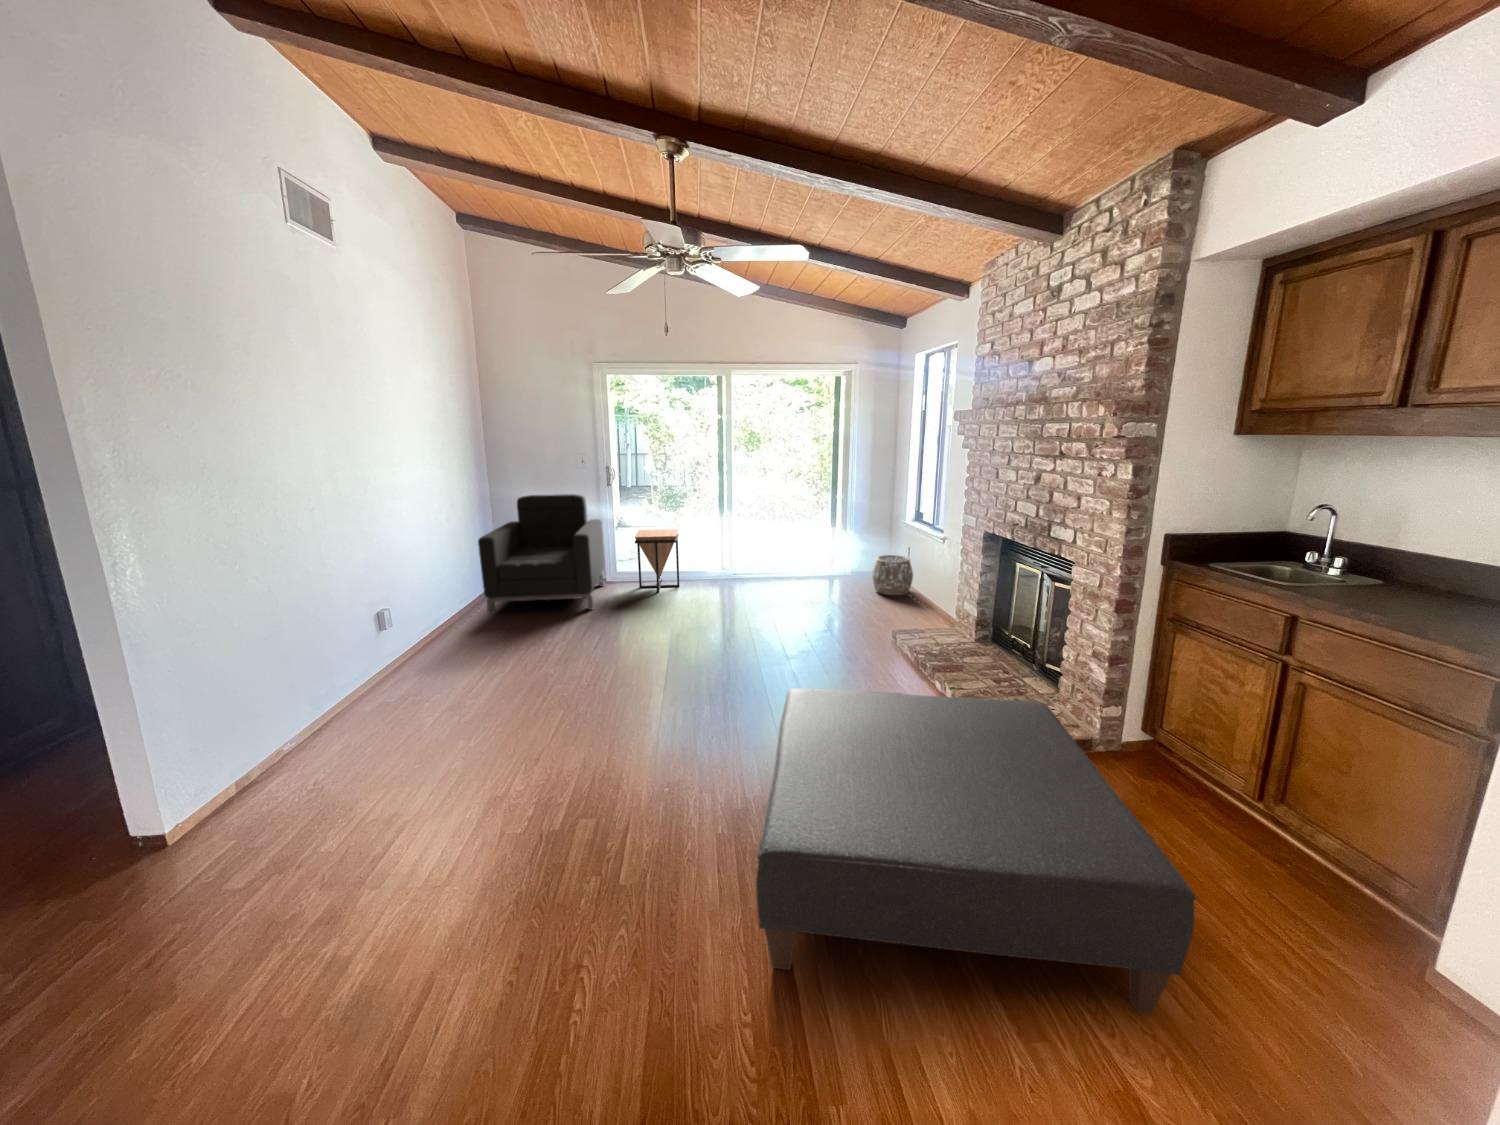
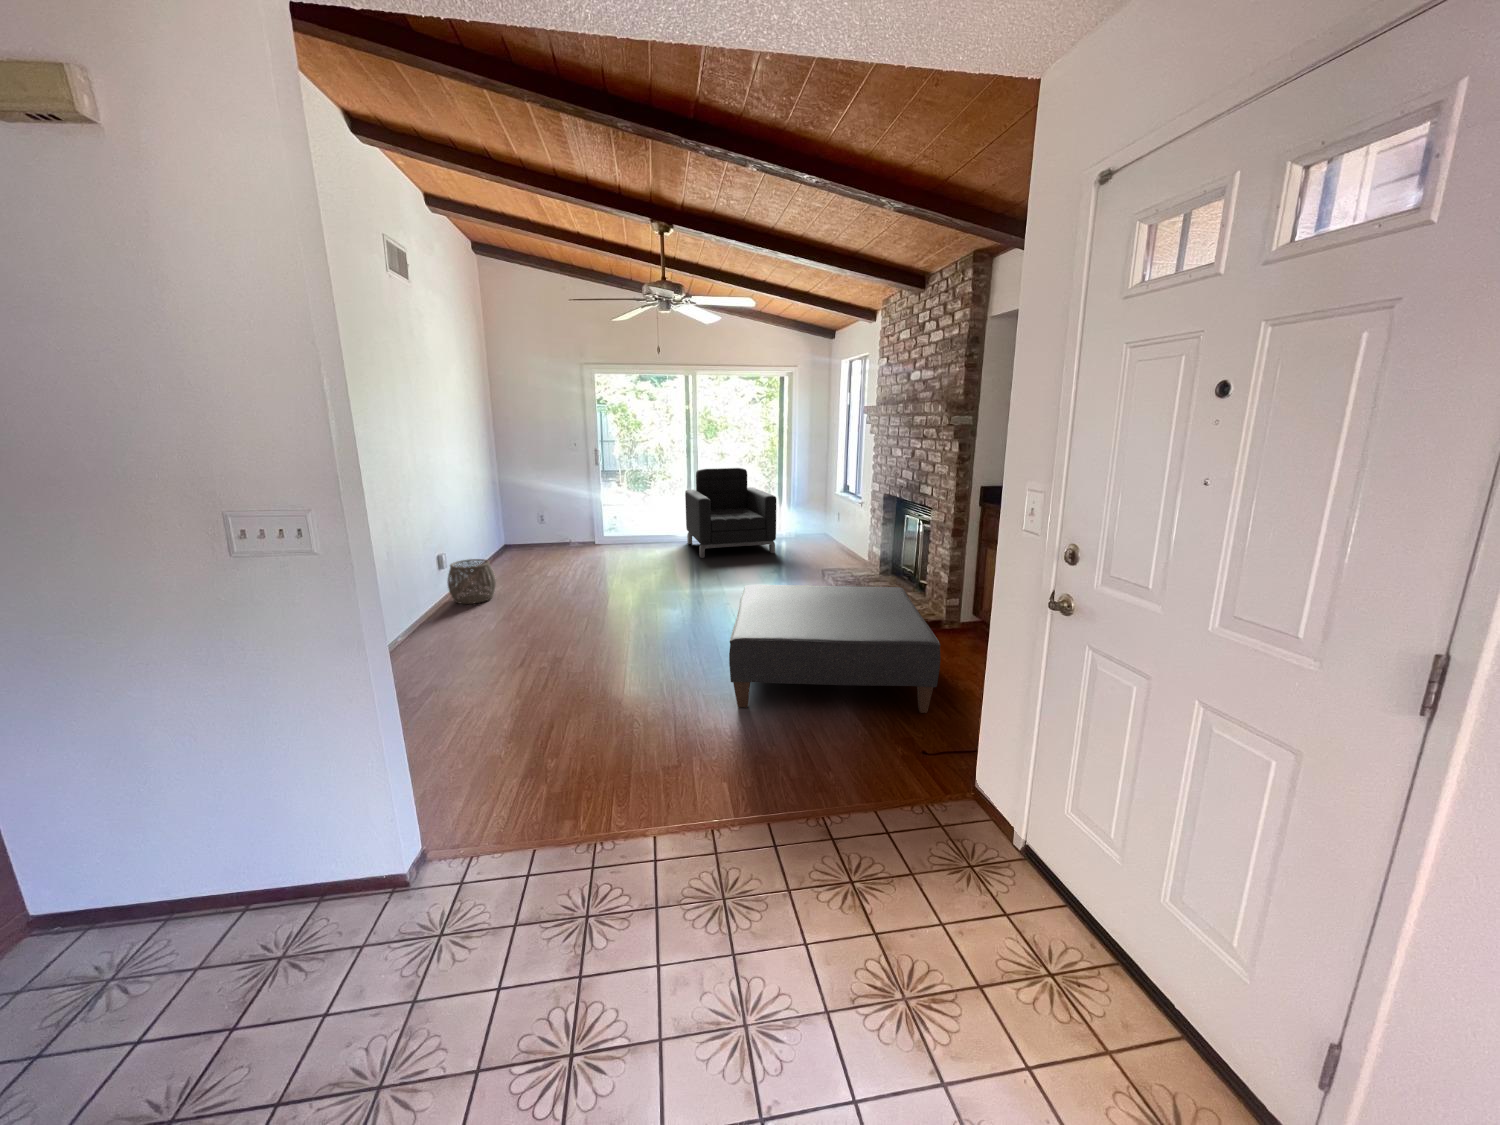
armchair: present [478,494,605,614] -> present [685,468,776,558]
side table: present [635,529,679,592] -> none [620,500,656,550]
woven basket: present [872,555,913,595] -> present [447,559,496,604]

